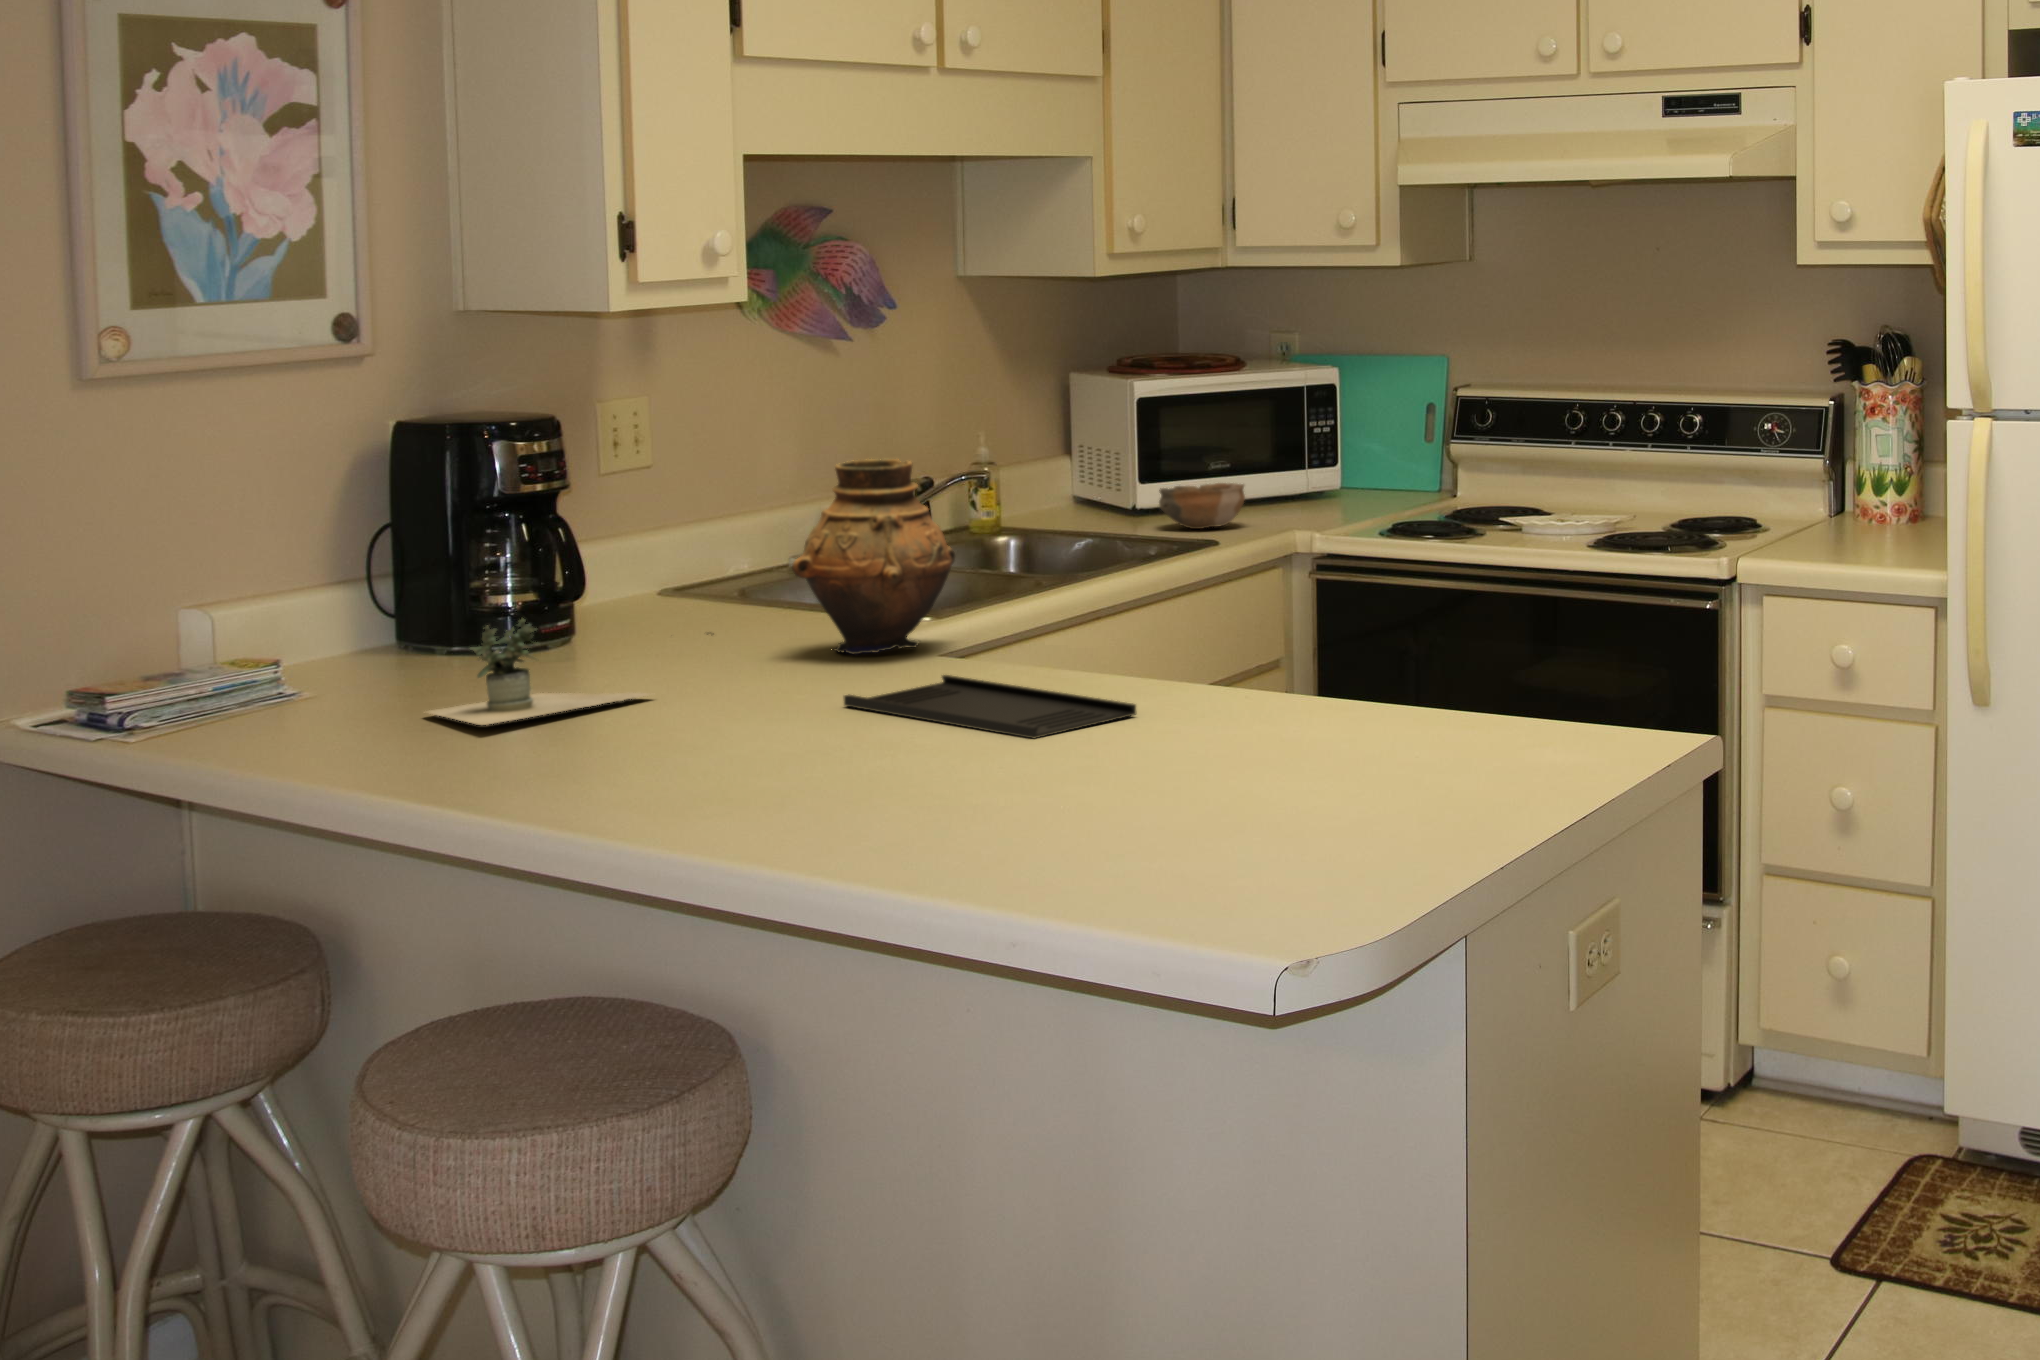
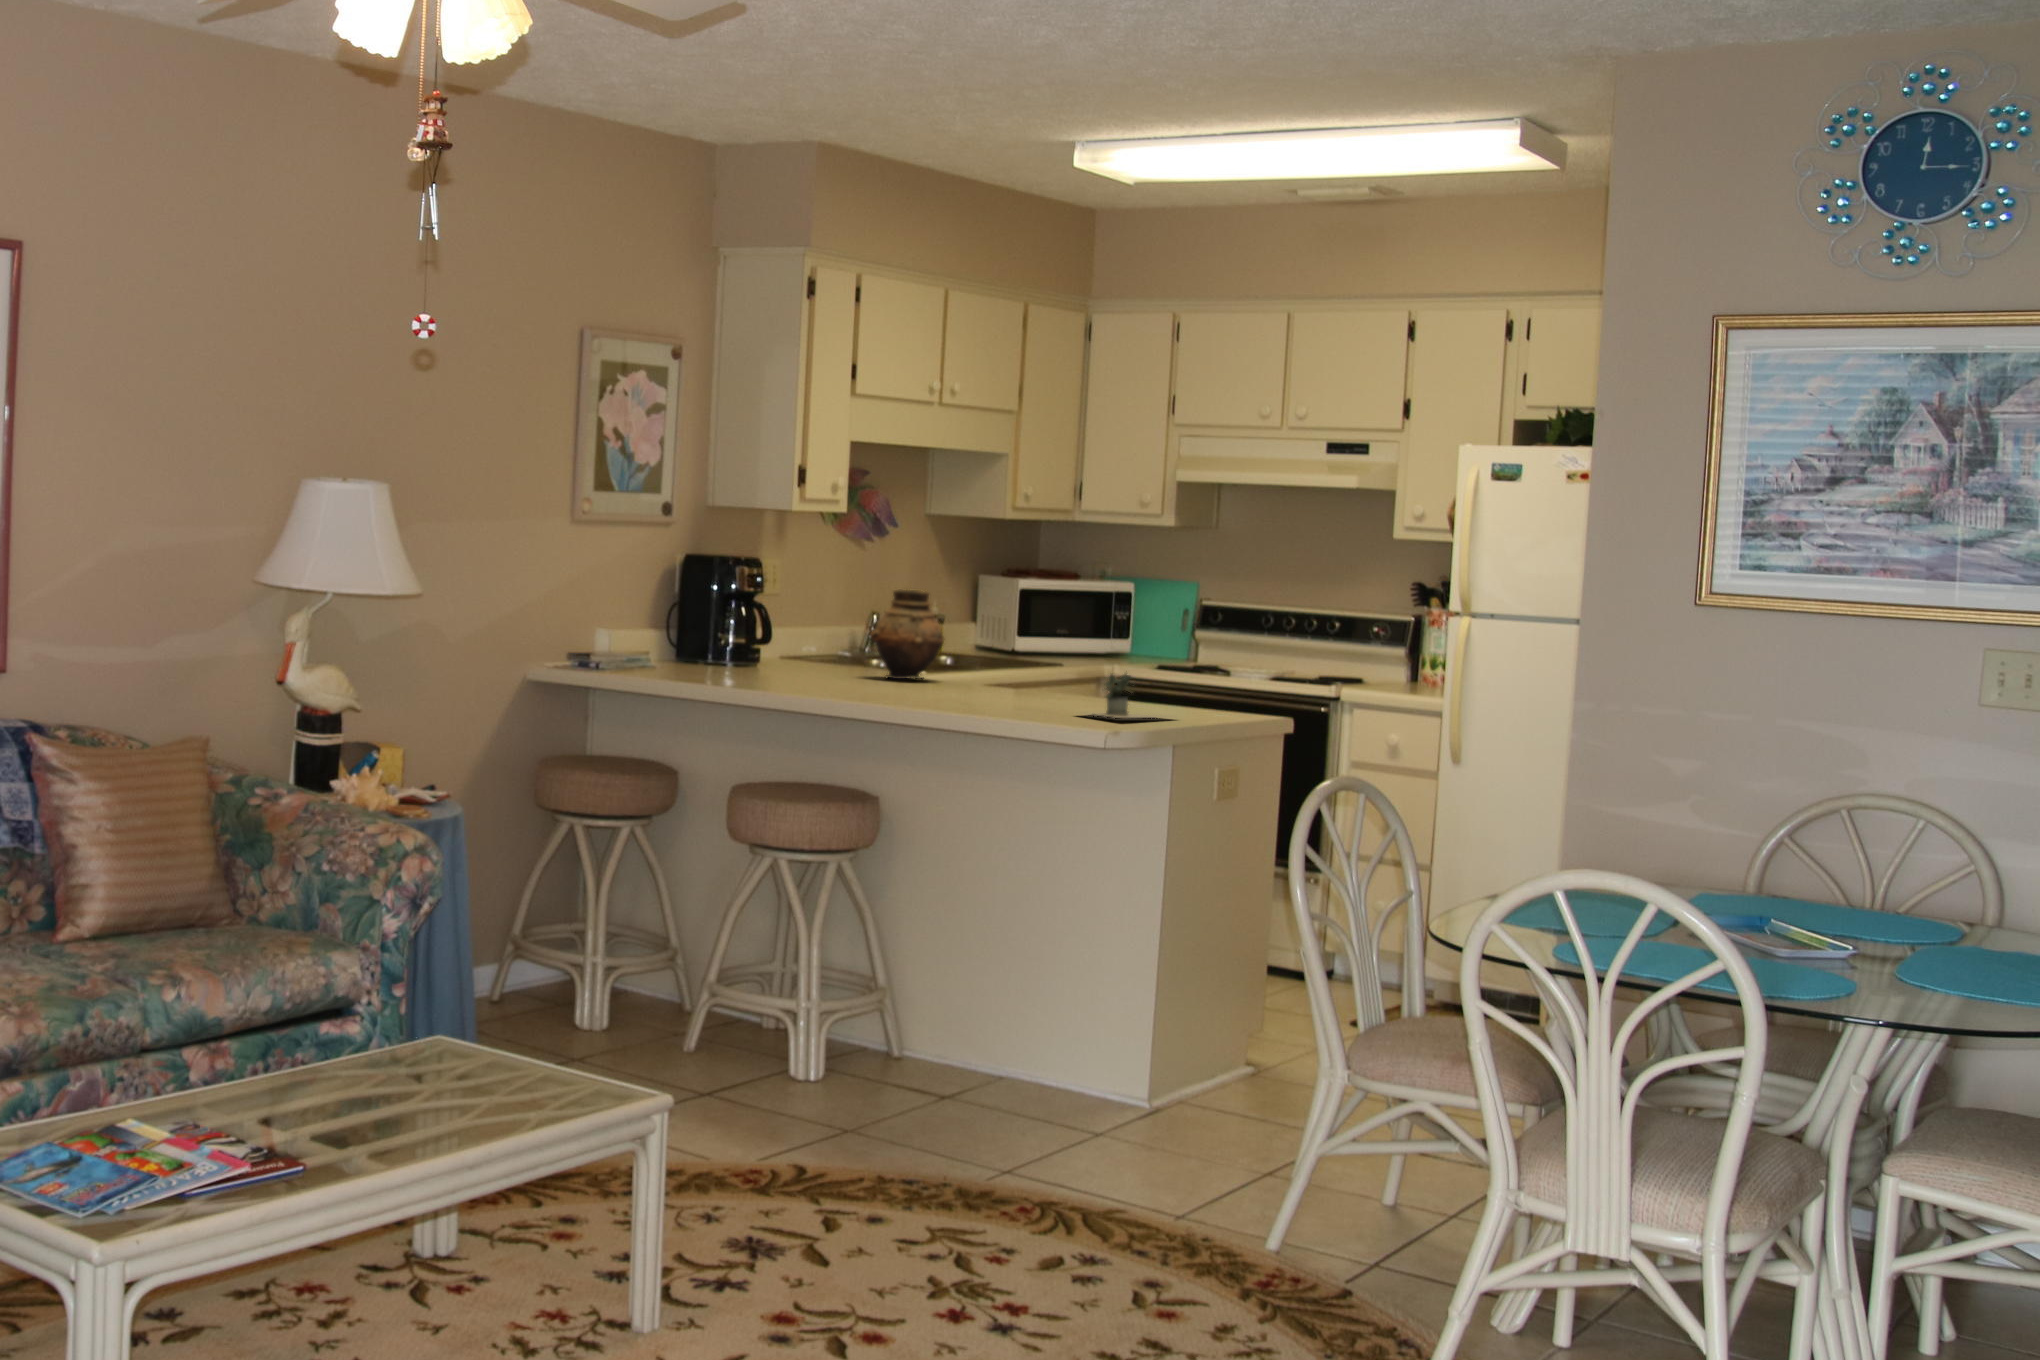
bowl: present [1159,483,1245,529] -> none [1027,636,1076,659]
potted plant: present [427,618,708,725] -> present [1095,674,1156,718]
tray: present [844,675,1136,739] -> none [902,685,1038,705]

